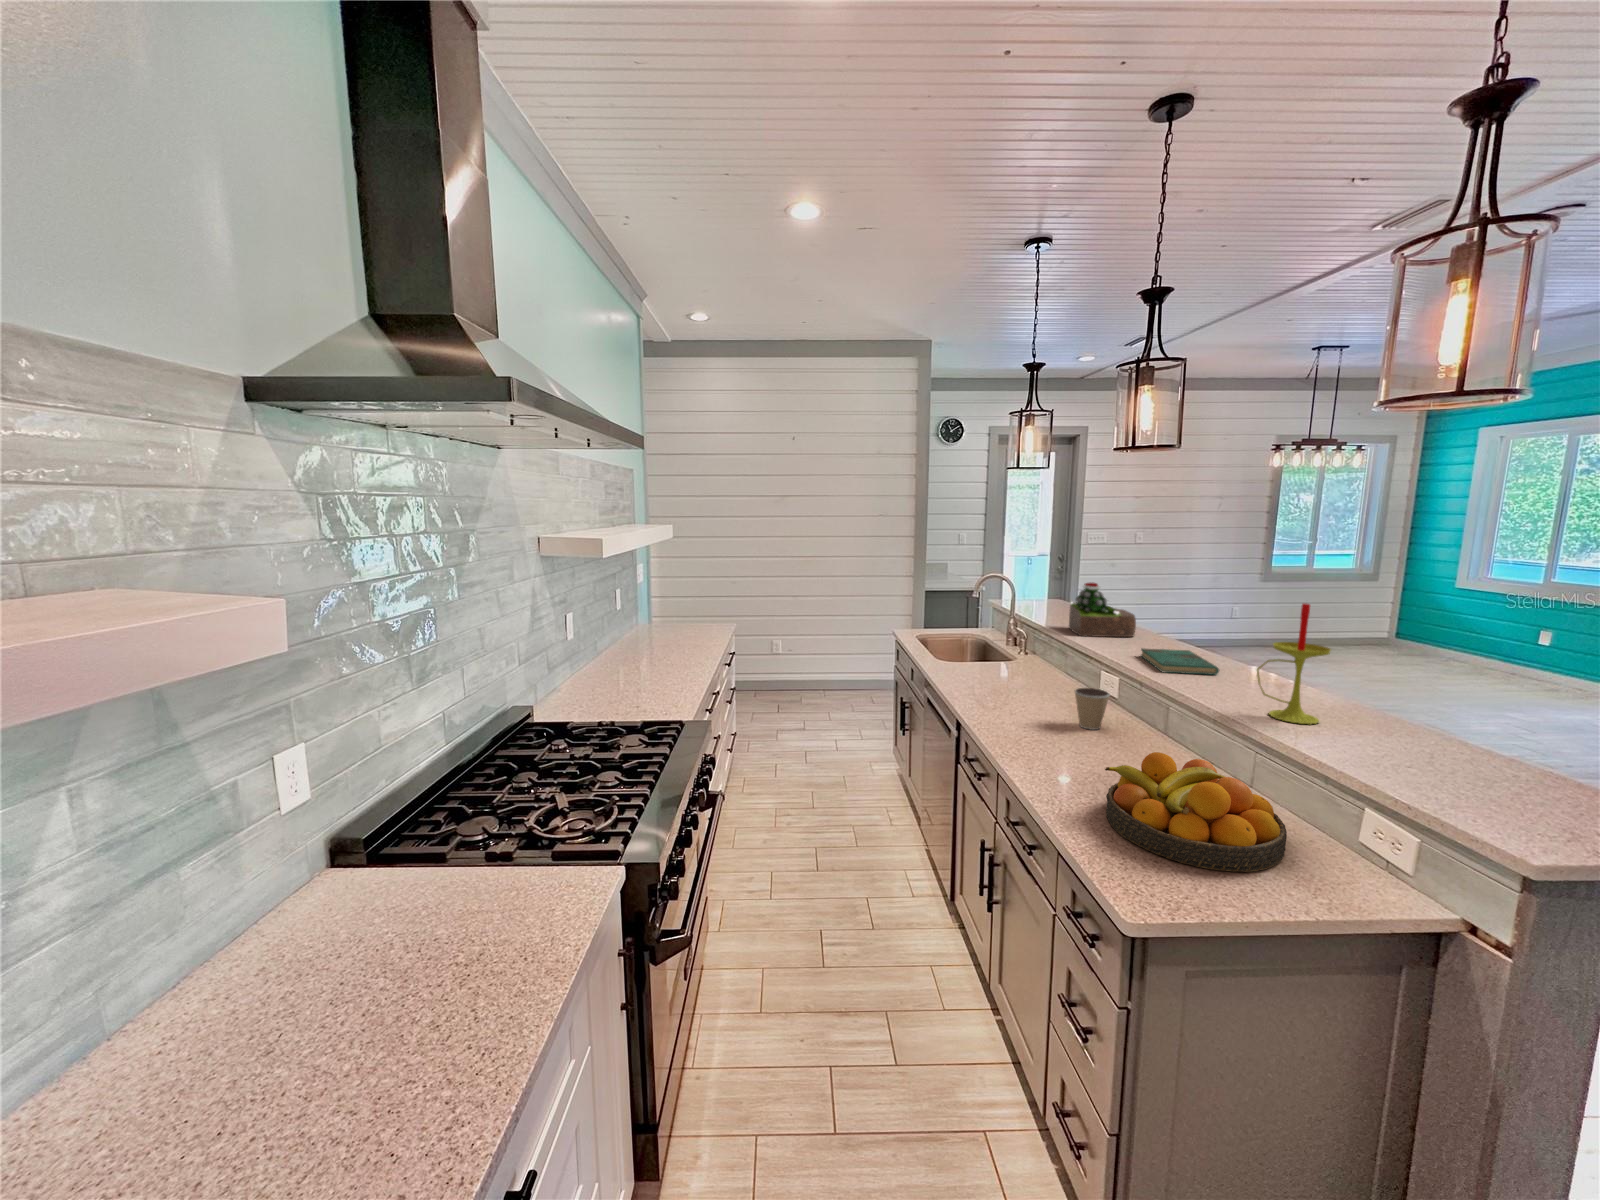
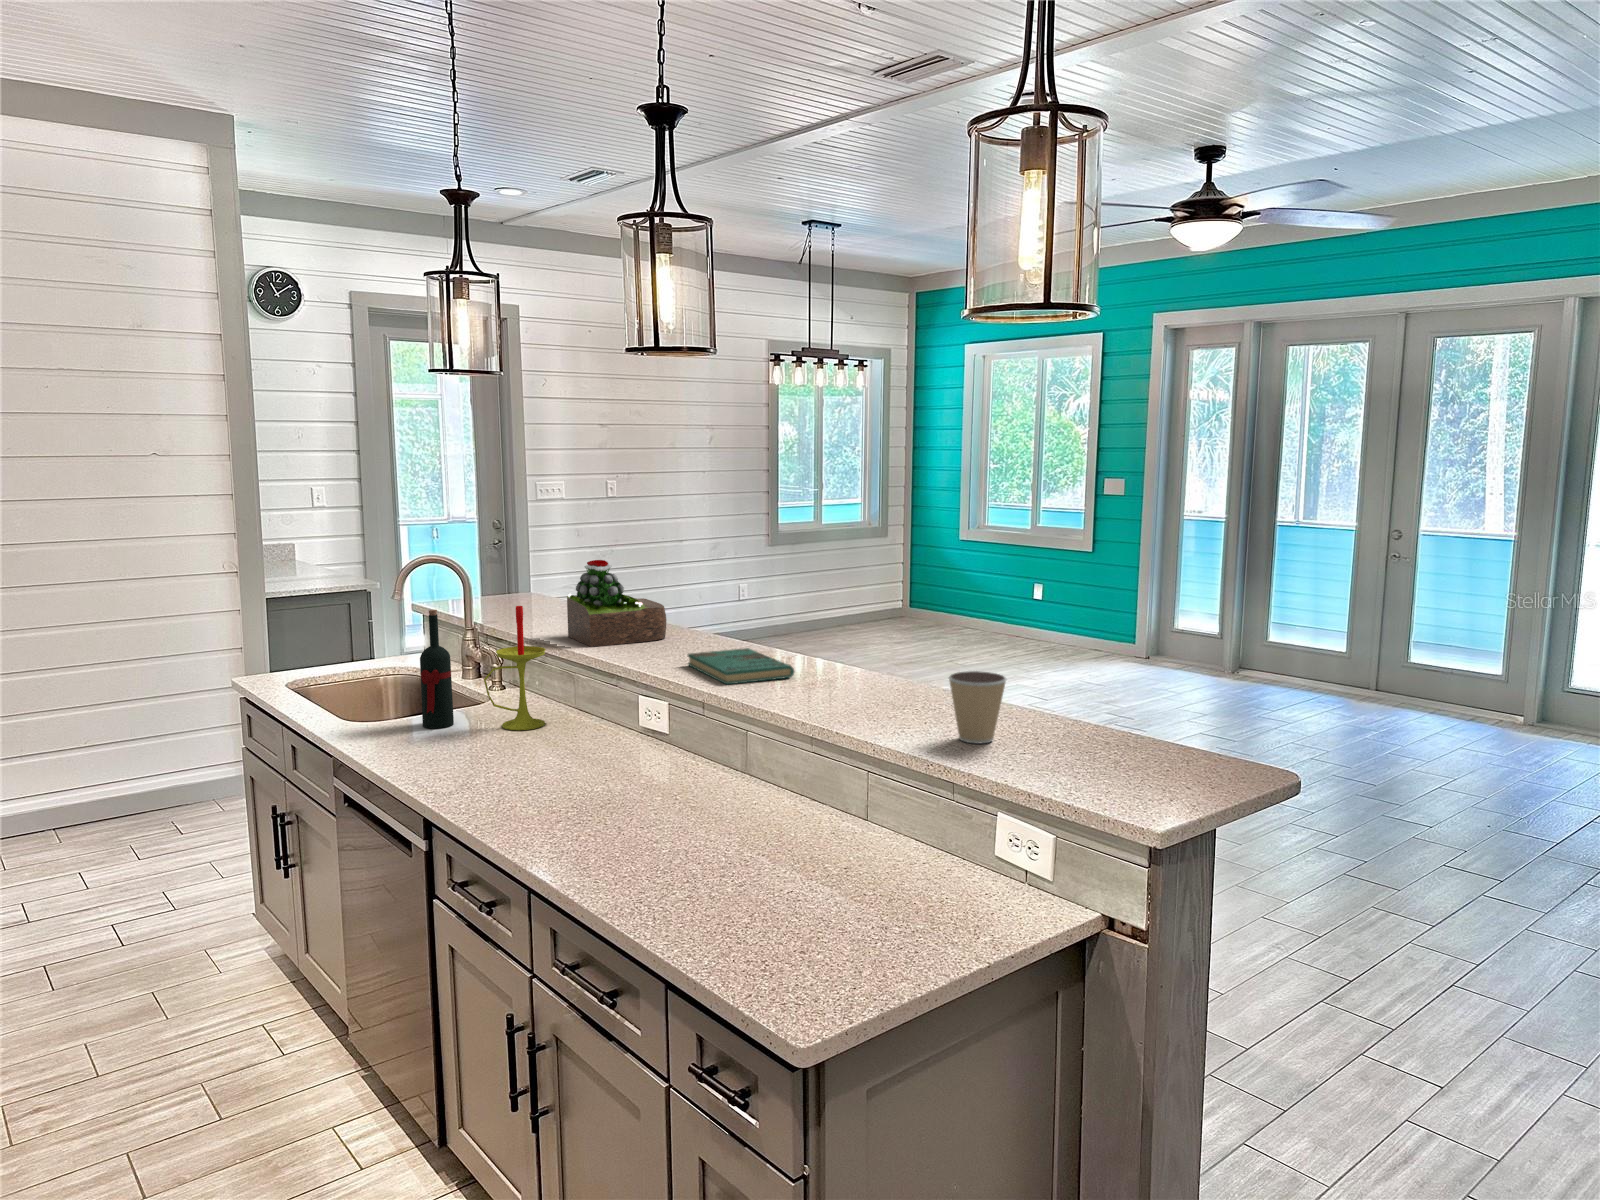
candle: present [1257,603,1331,724] -> present [484,606,546,730]
wine bottle: none [973,604,992,671] -> present [420,610,454,728]
coffee cup: present [1075,688,1110,730] -> present [949,671,1007,743]
fruit bowl: present [1105,752,1287,872] -> none [708,796,933,945]

